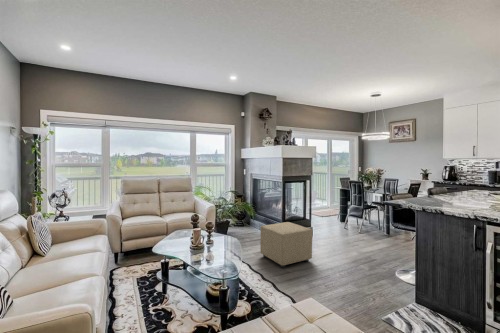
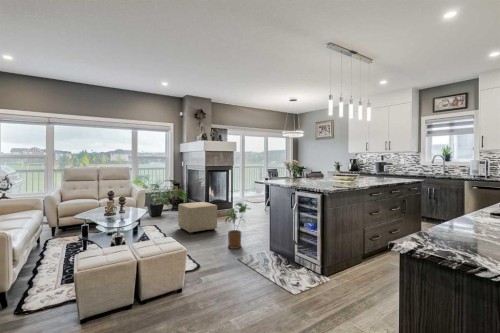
house plant: none [348,236,389,302] -> present [225,203,250,249]

